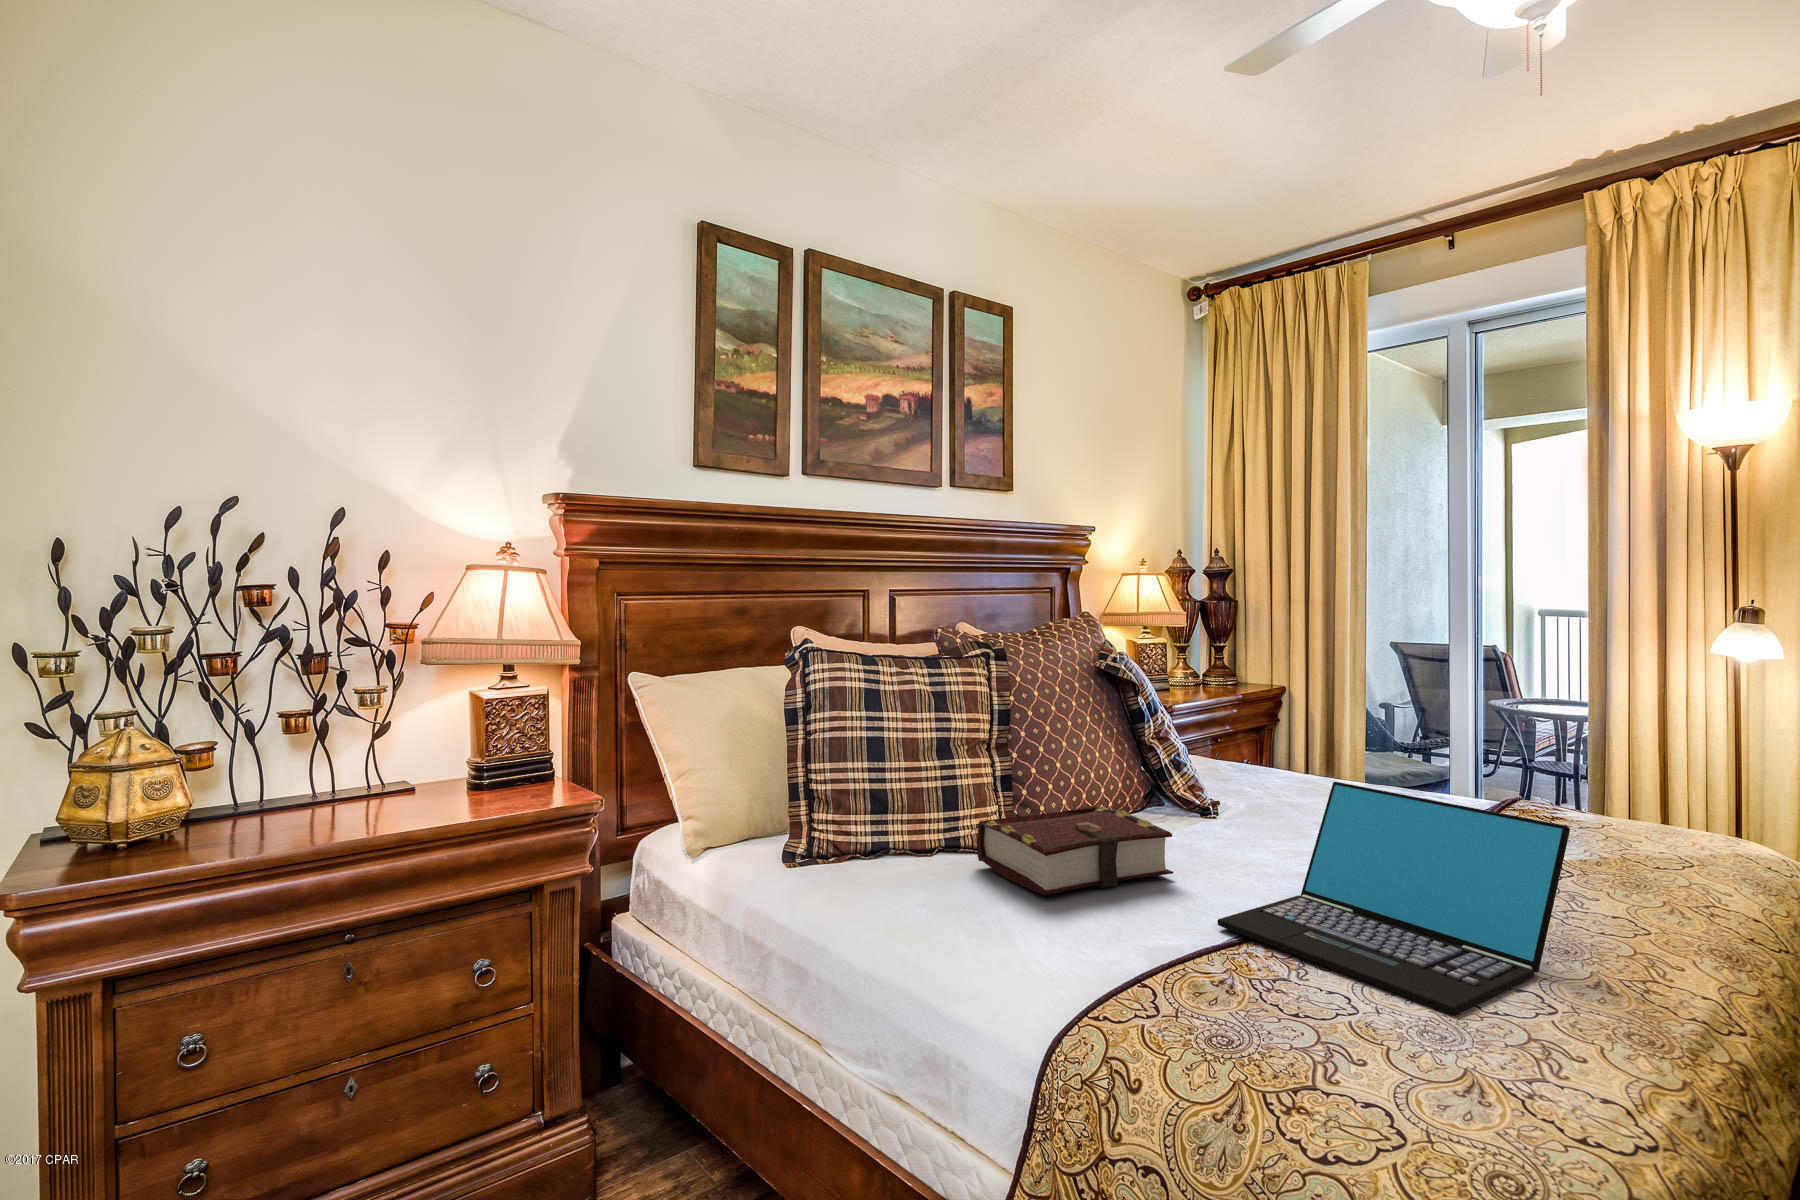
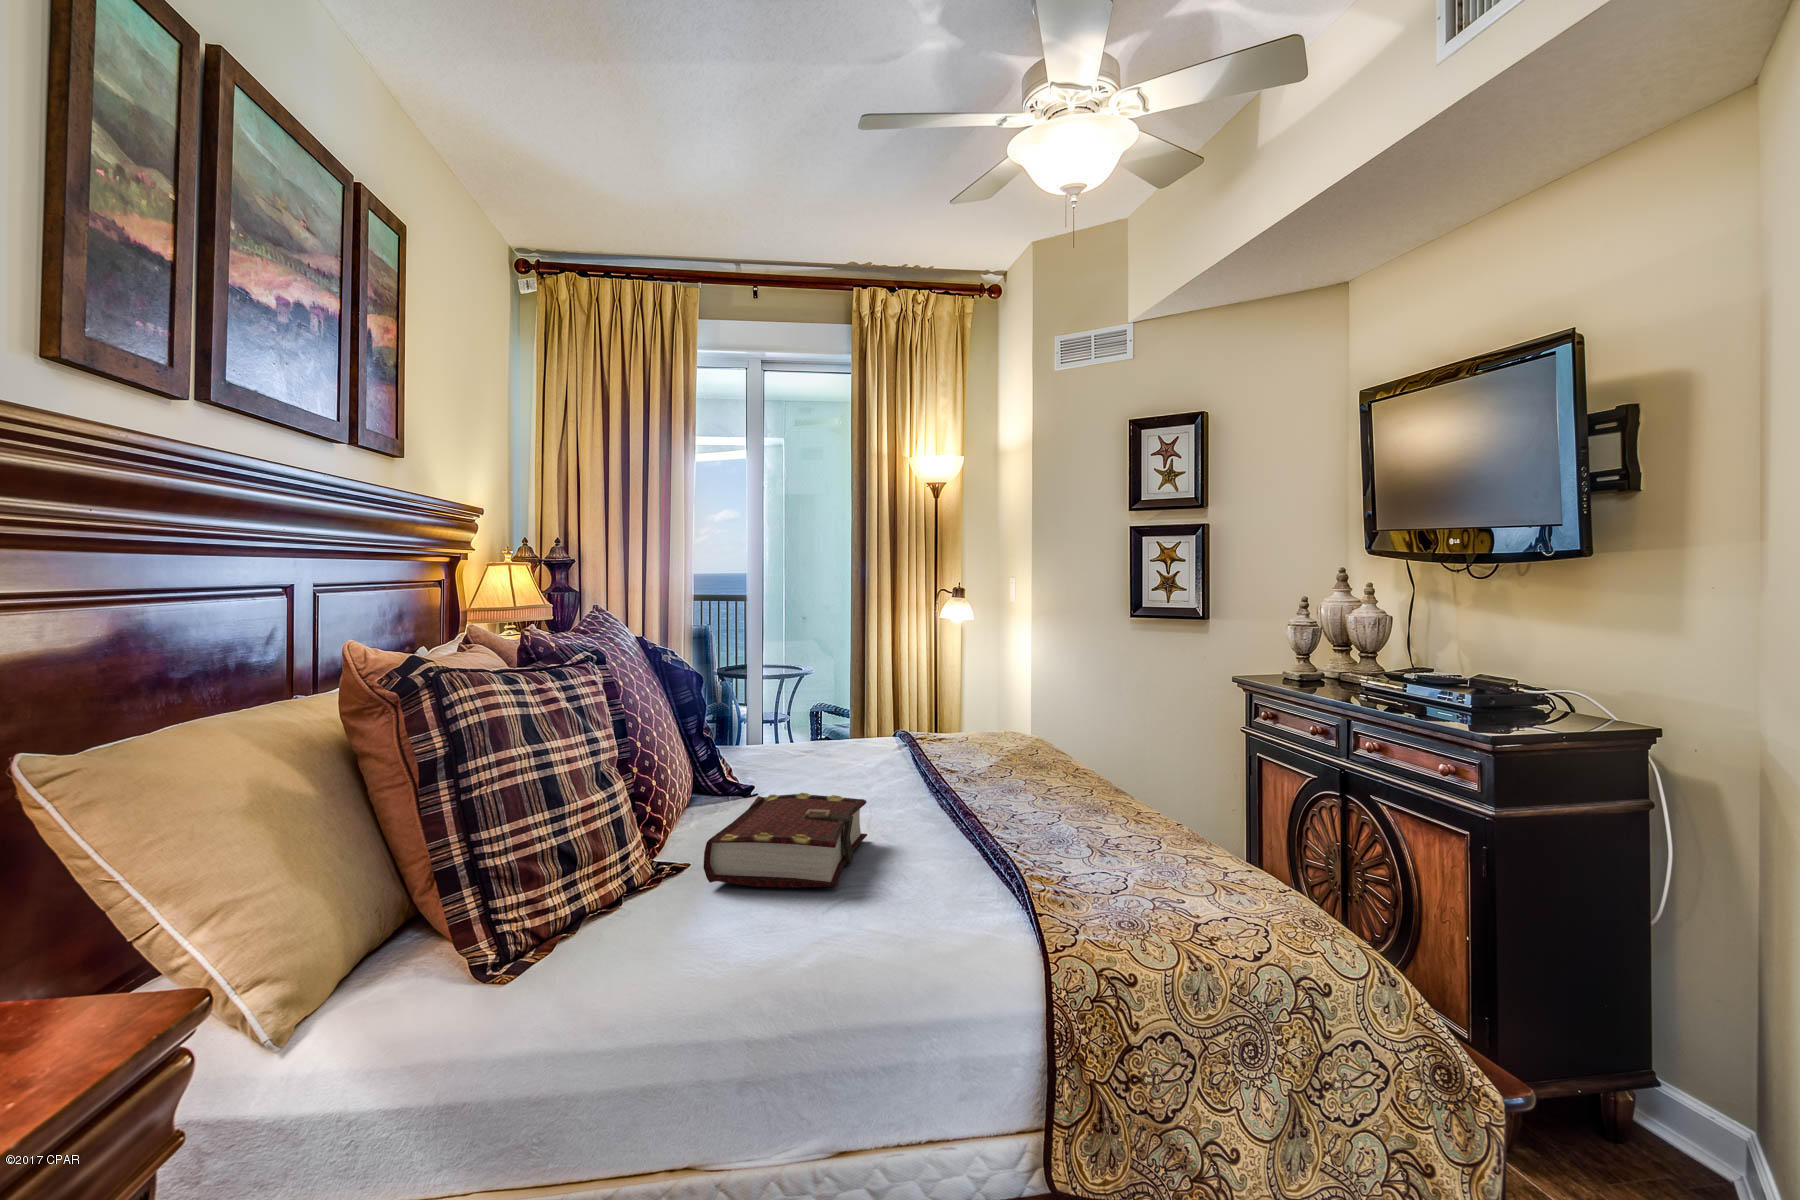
laptop: present [1217,782,1570,1015] -> none [964,727,1159,859]

